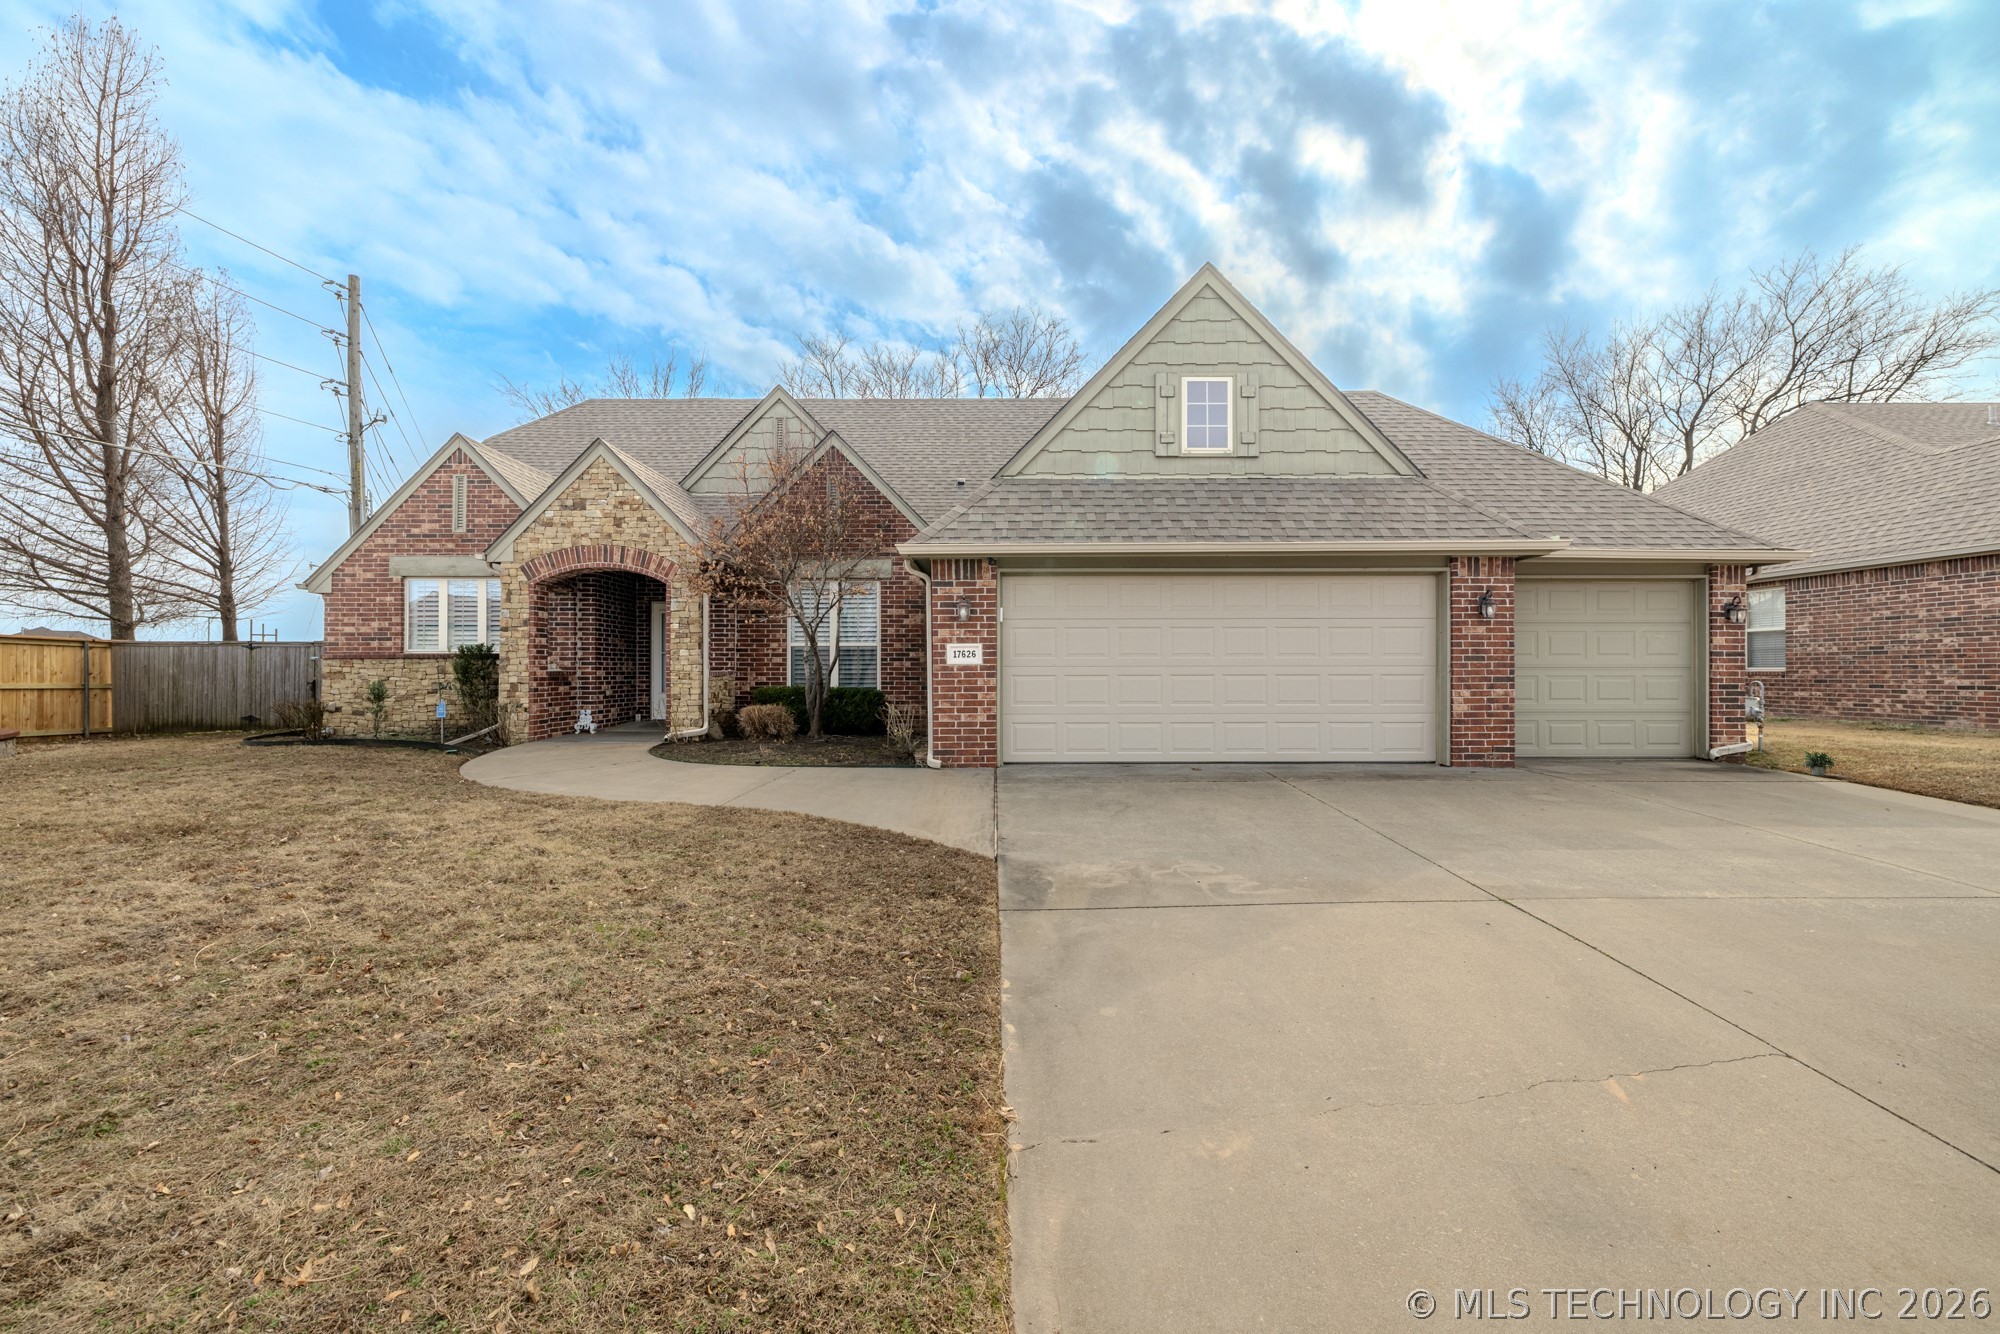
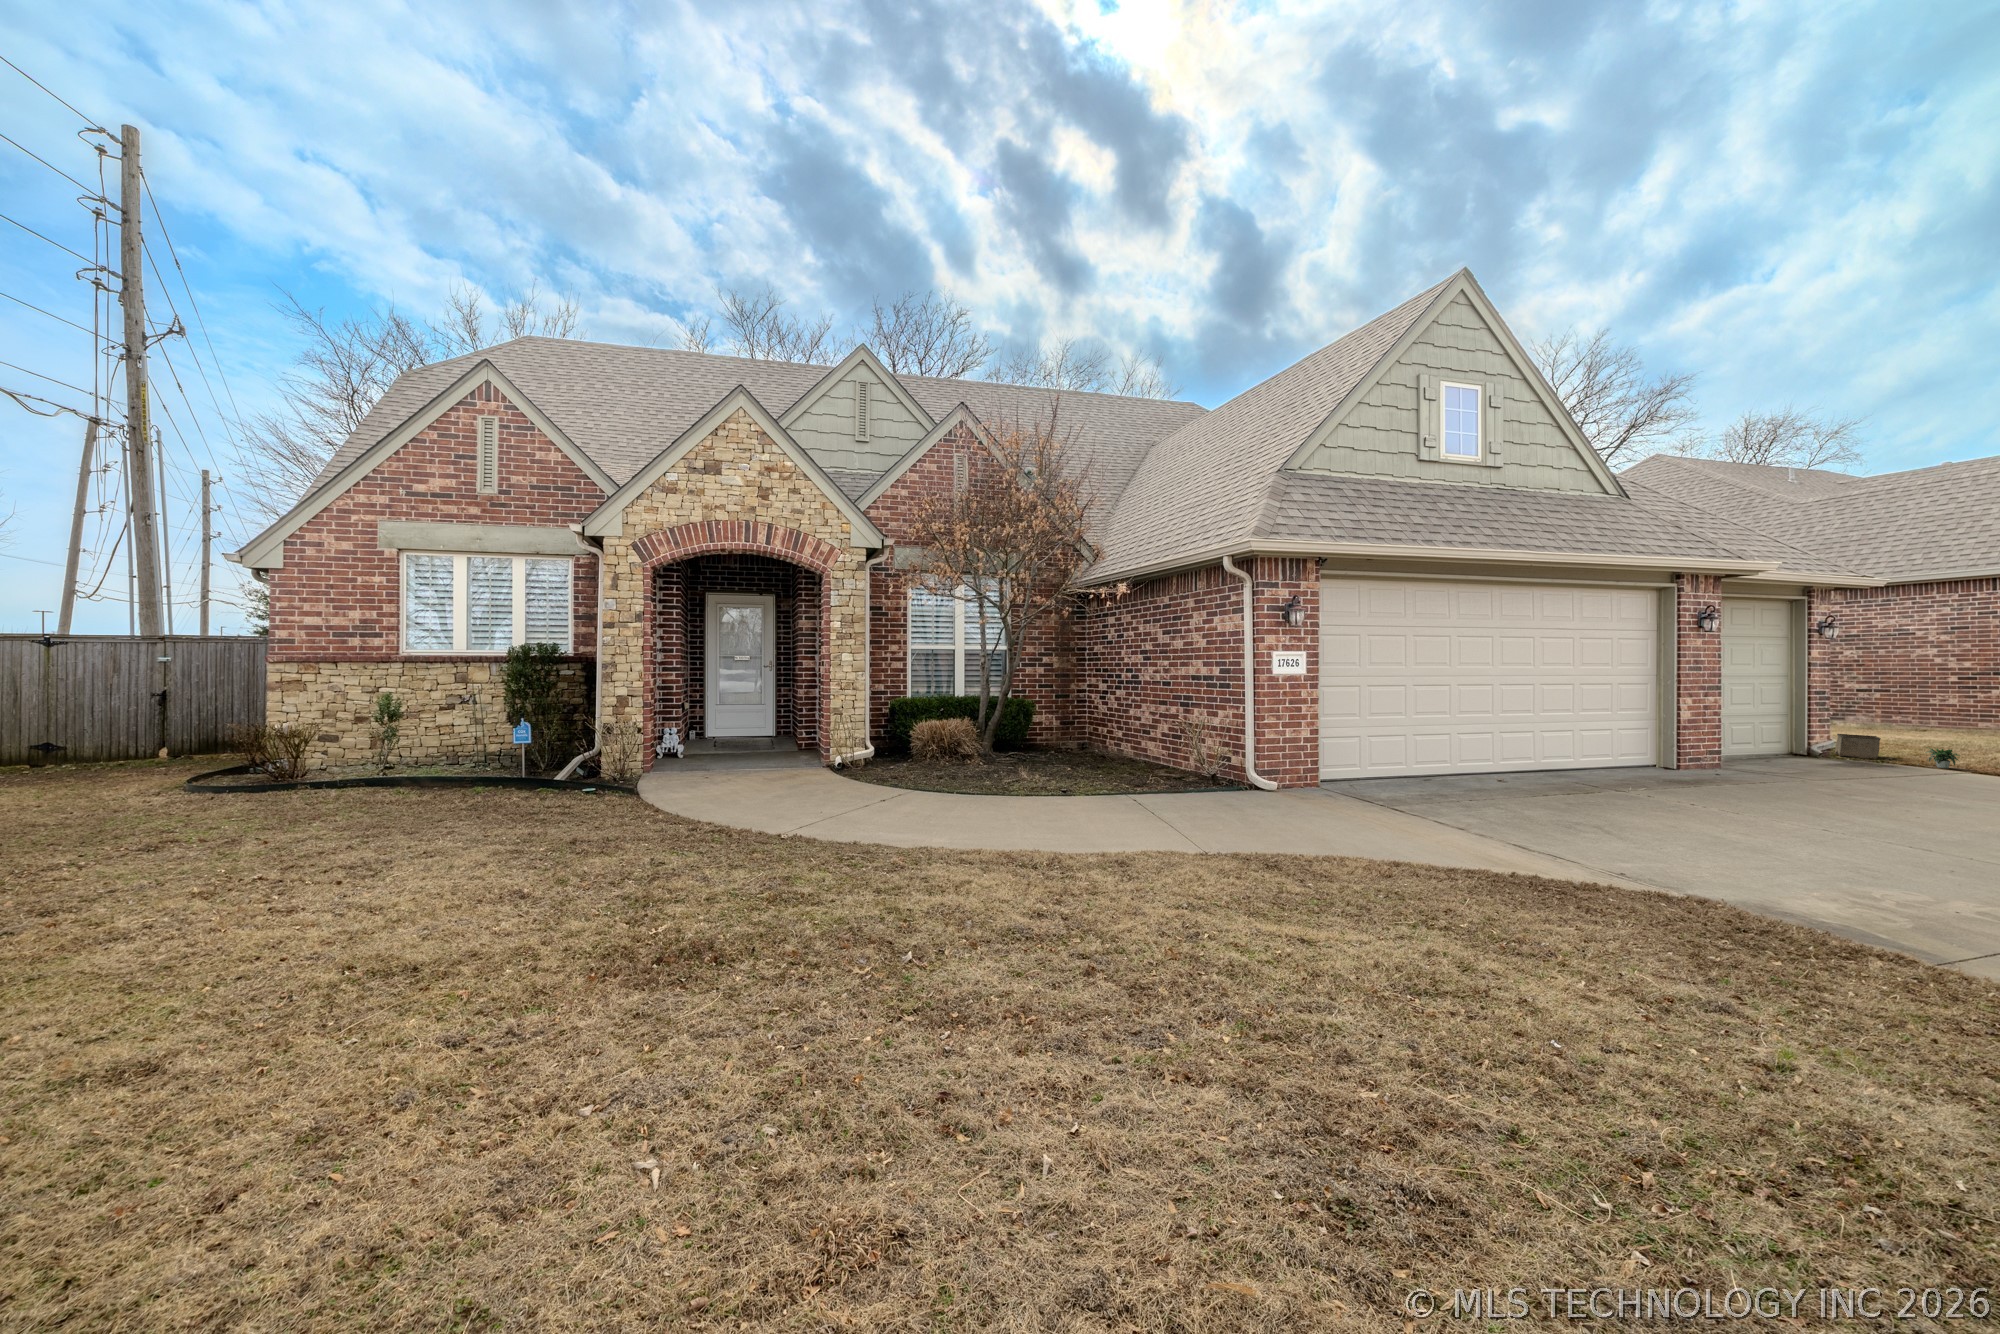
storage bin: none [1740,736,1791,765] -> present [1835,734,1881,759]

